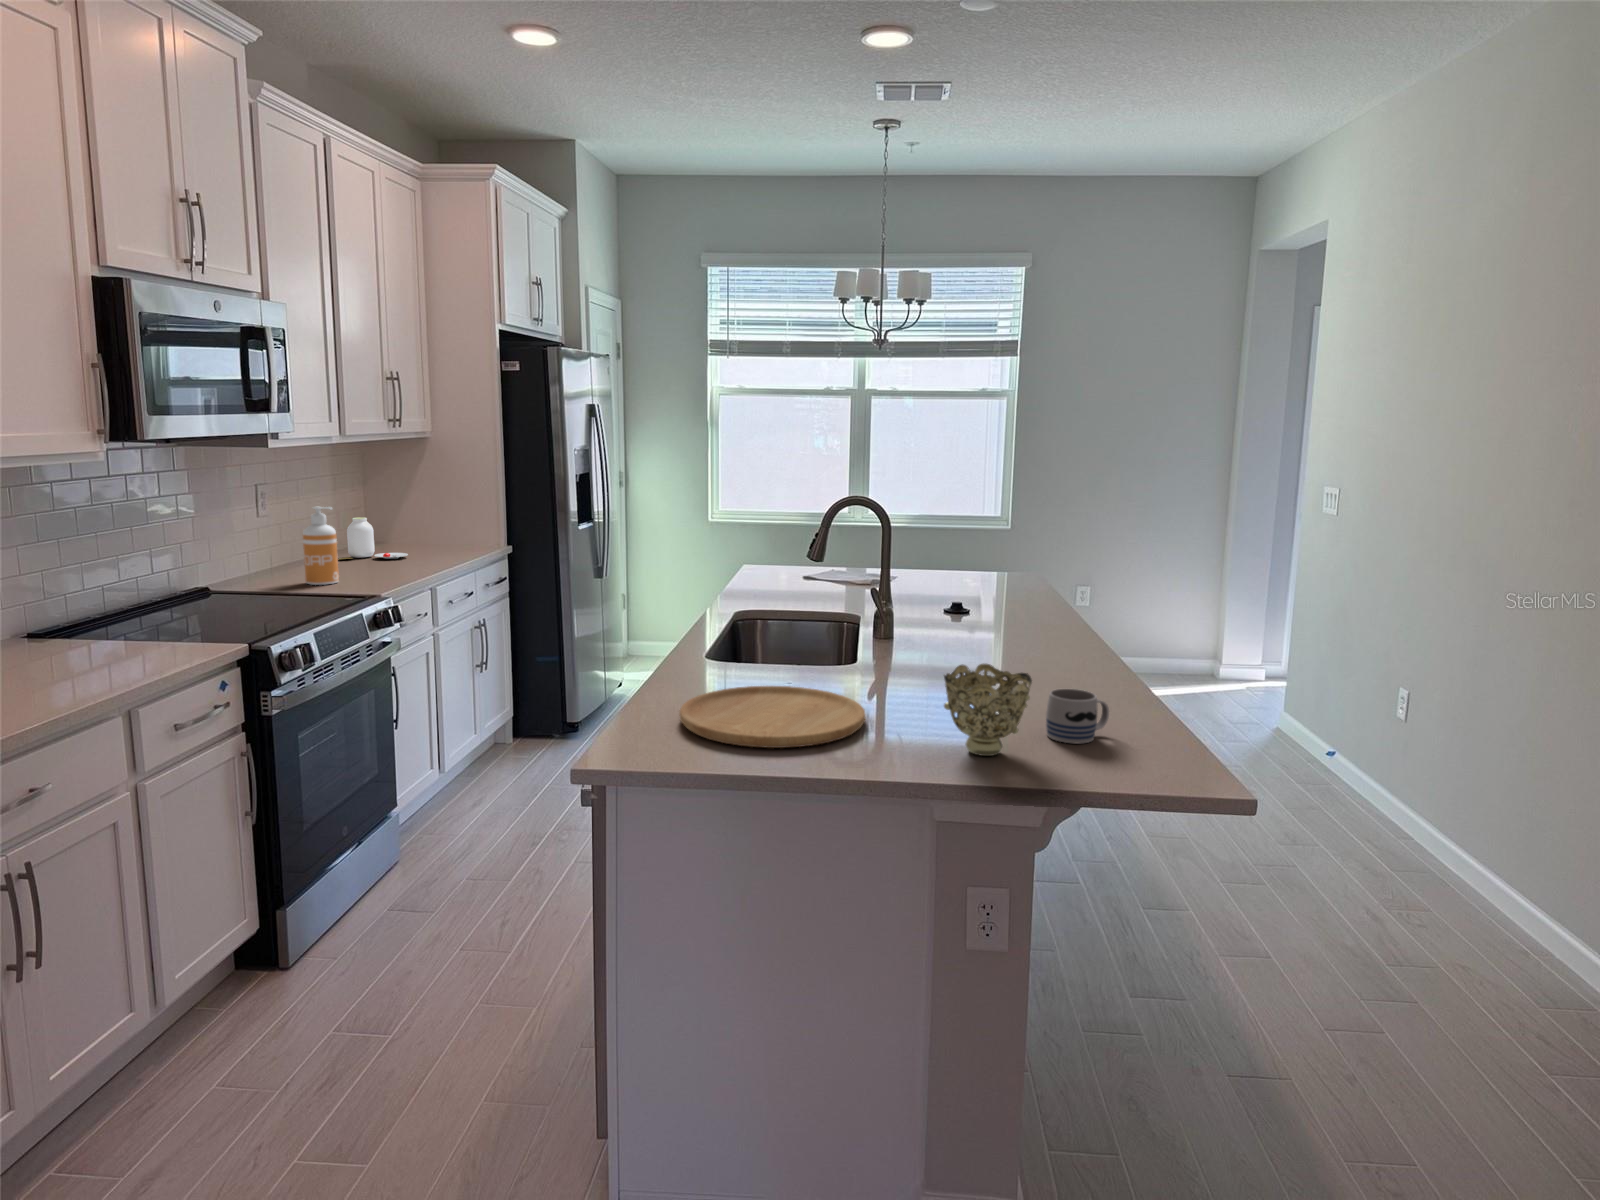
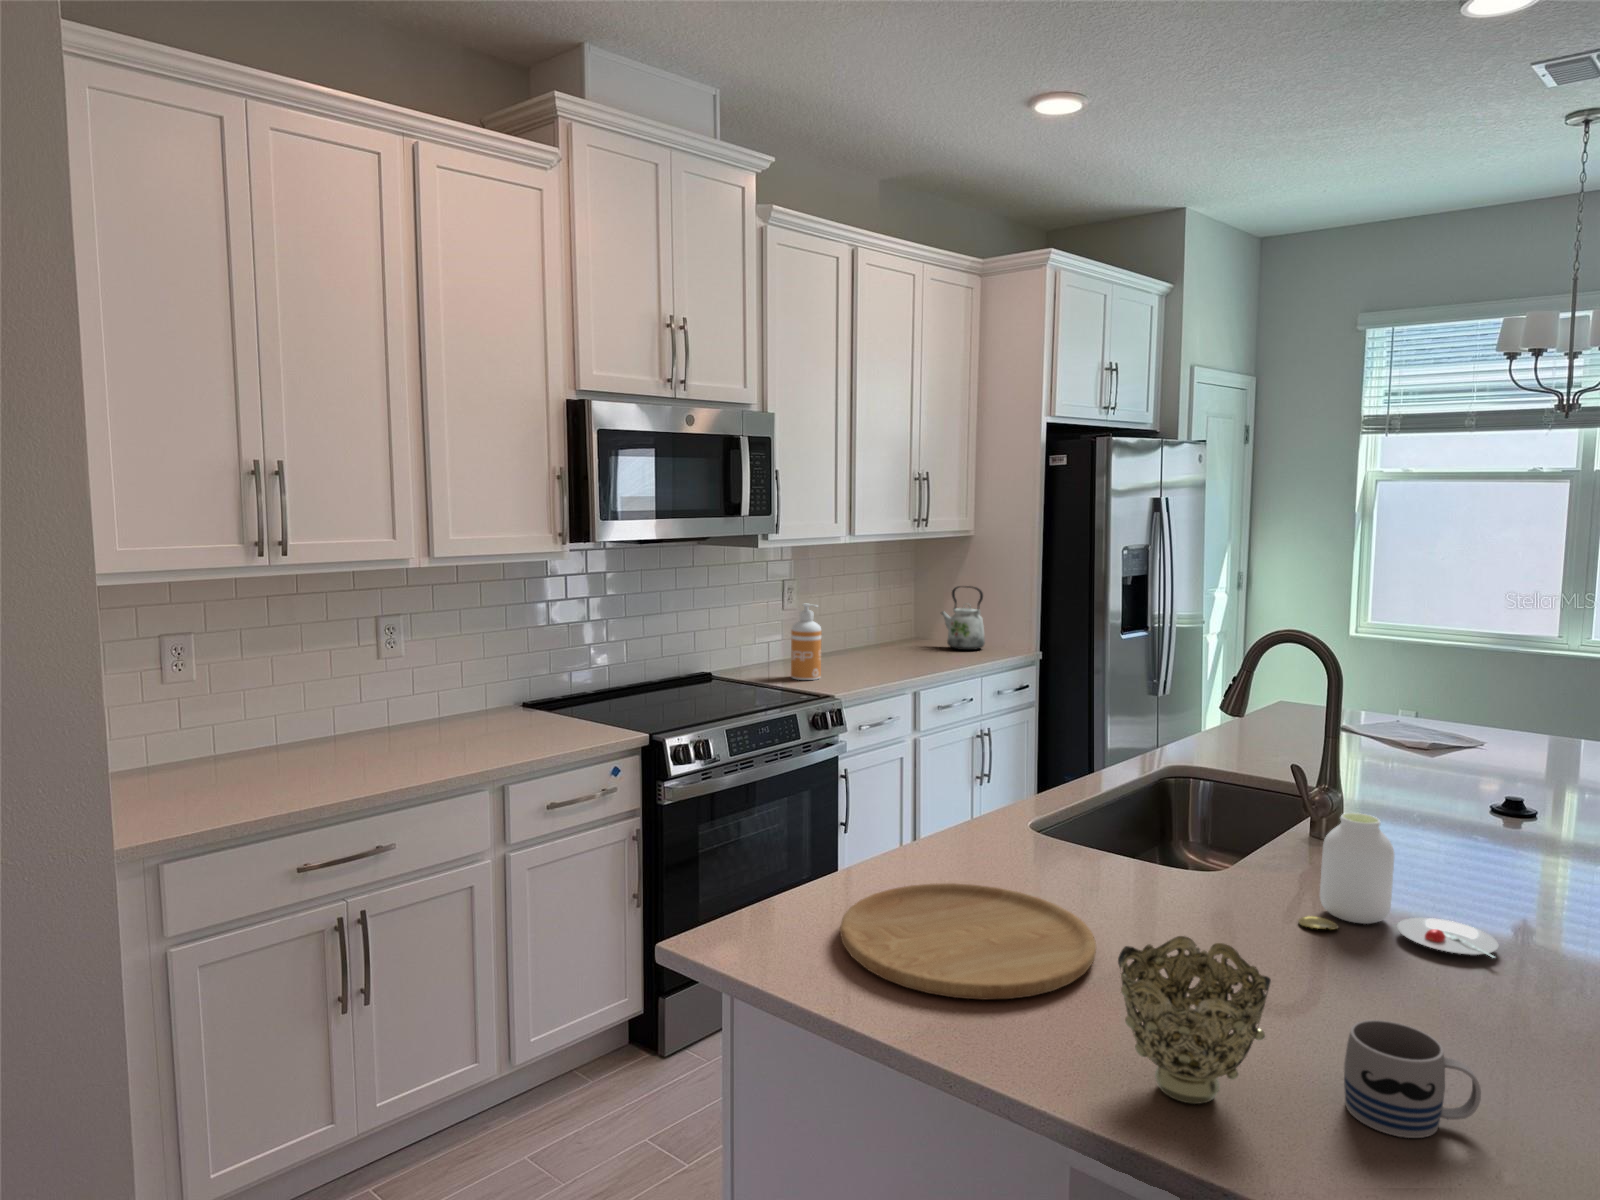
kettle: none [405,486,456,548] -> present [941,586,985,650]
jar: present [338,517,408,560] -> present [1299,813,1499,958]

